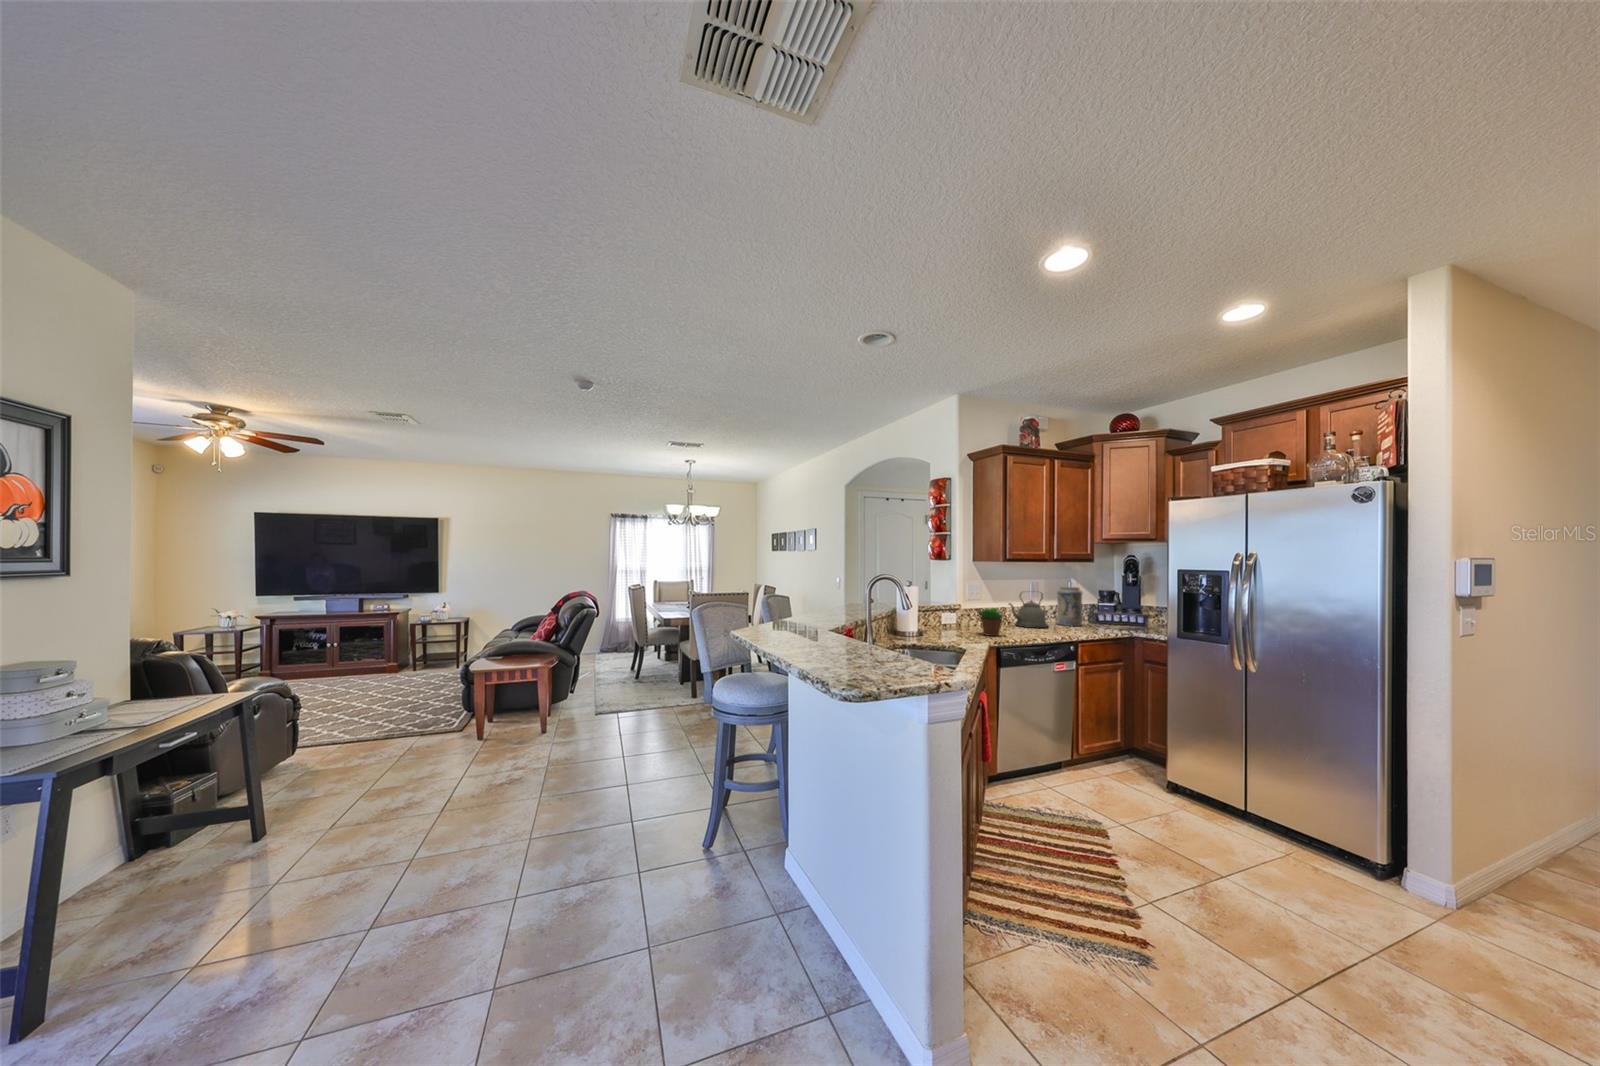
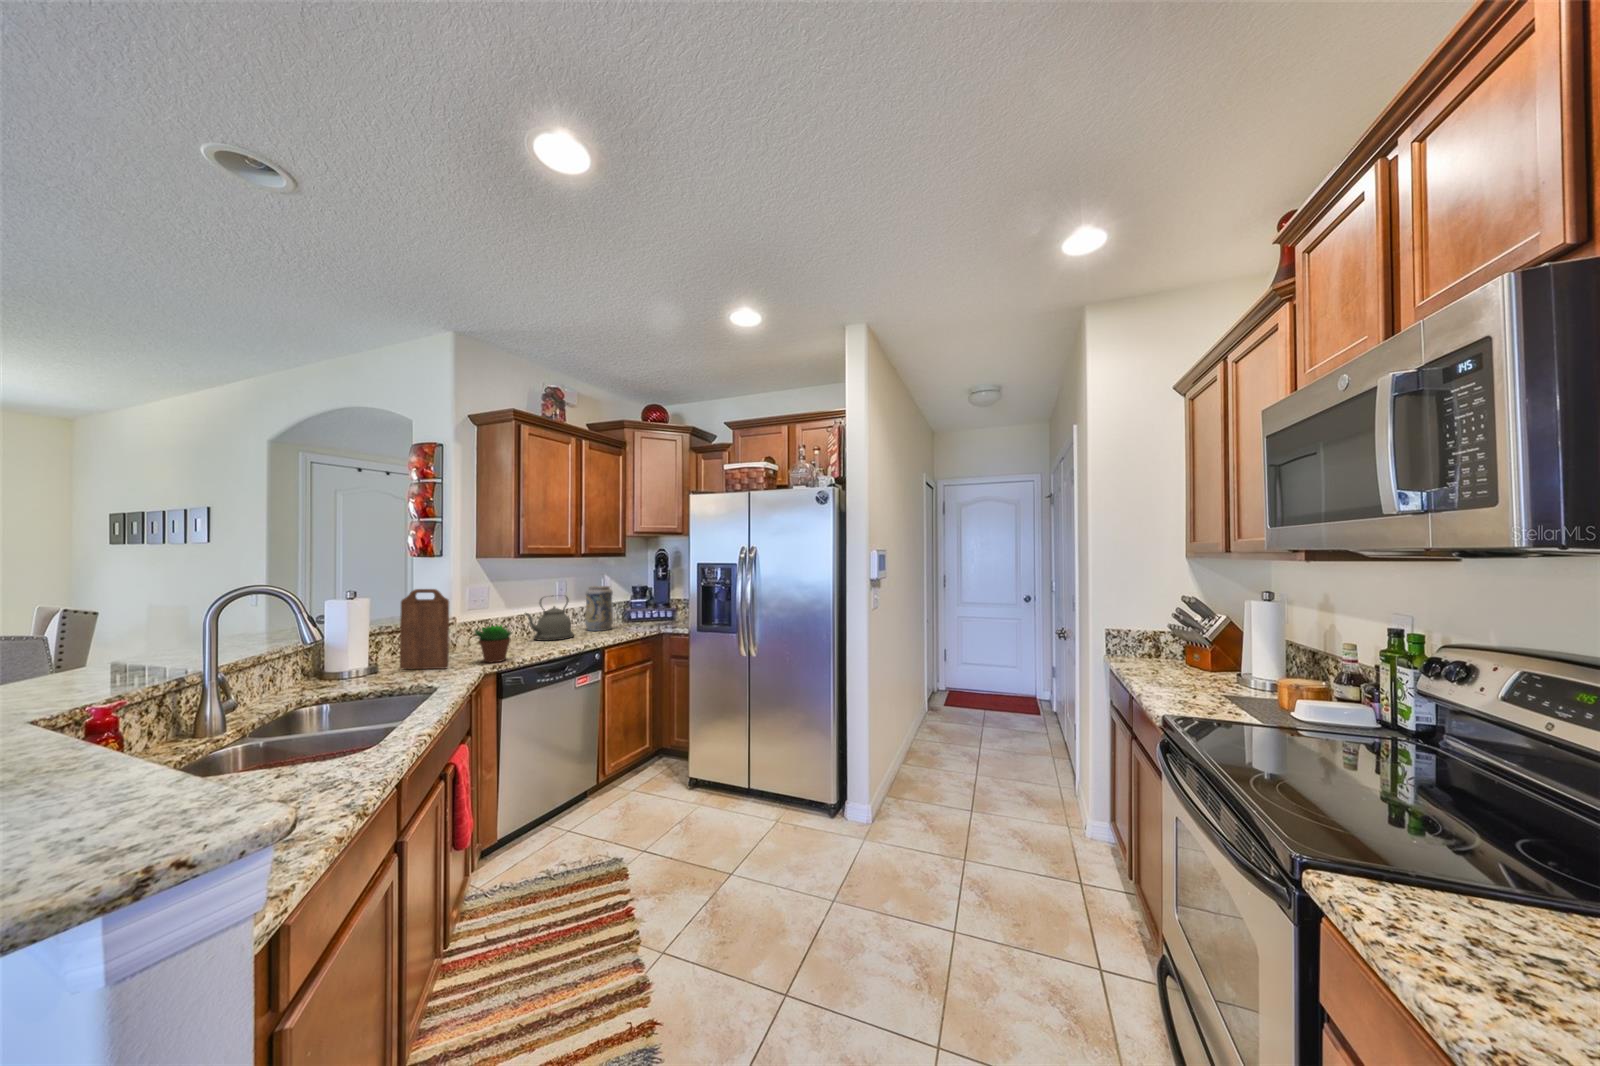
cutting board: none [931,577,961,635] -> present [400,589,449,669]

